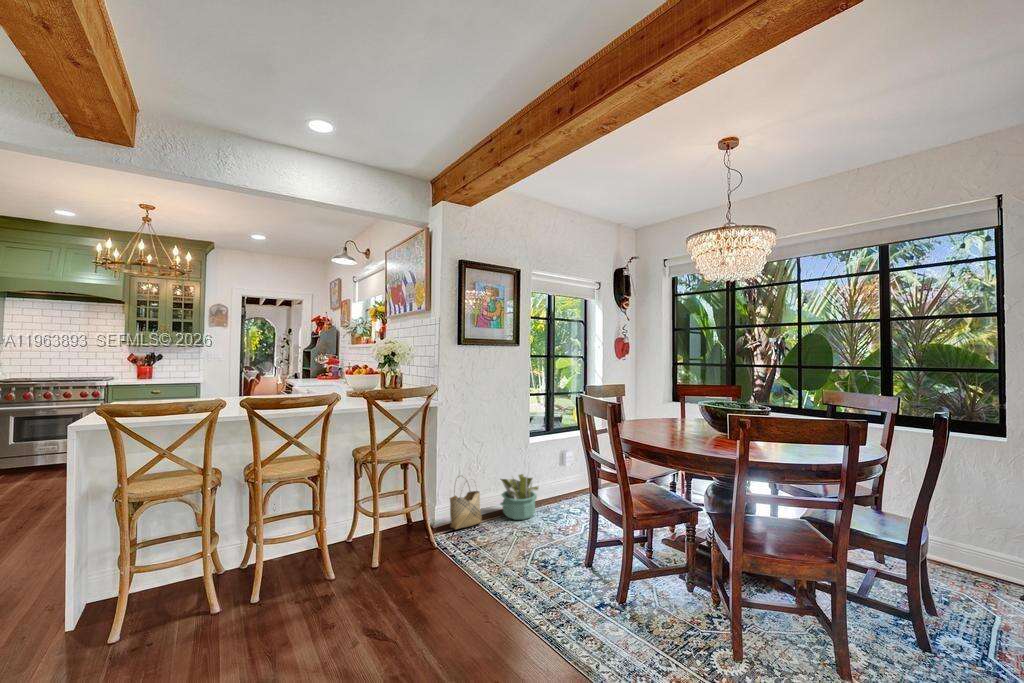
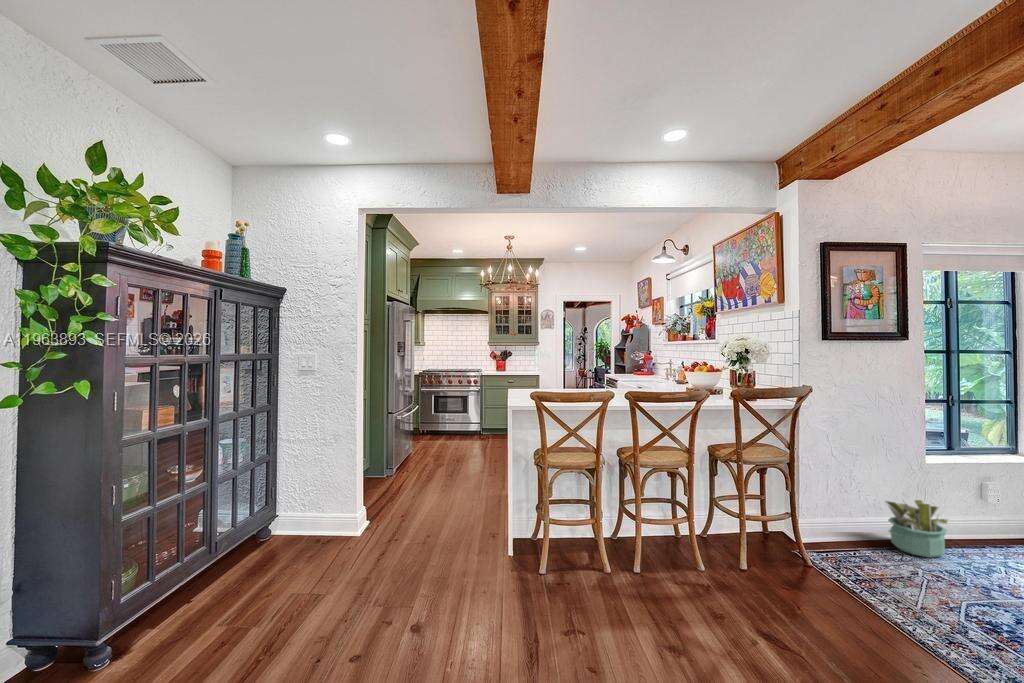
woven basket: present [450,481,482,529] -> none [820,489,864,550]

